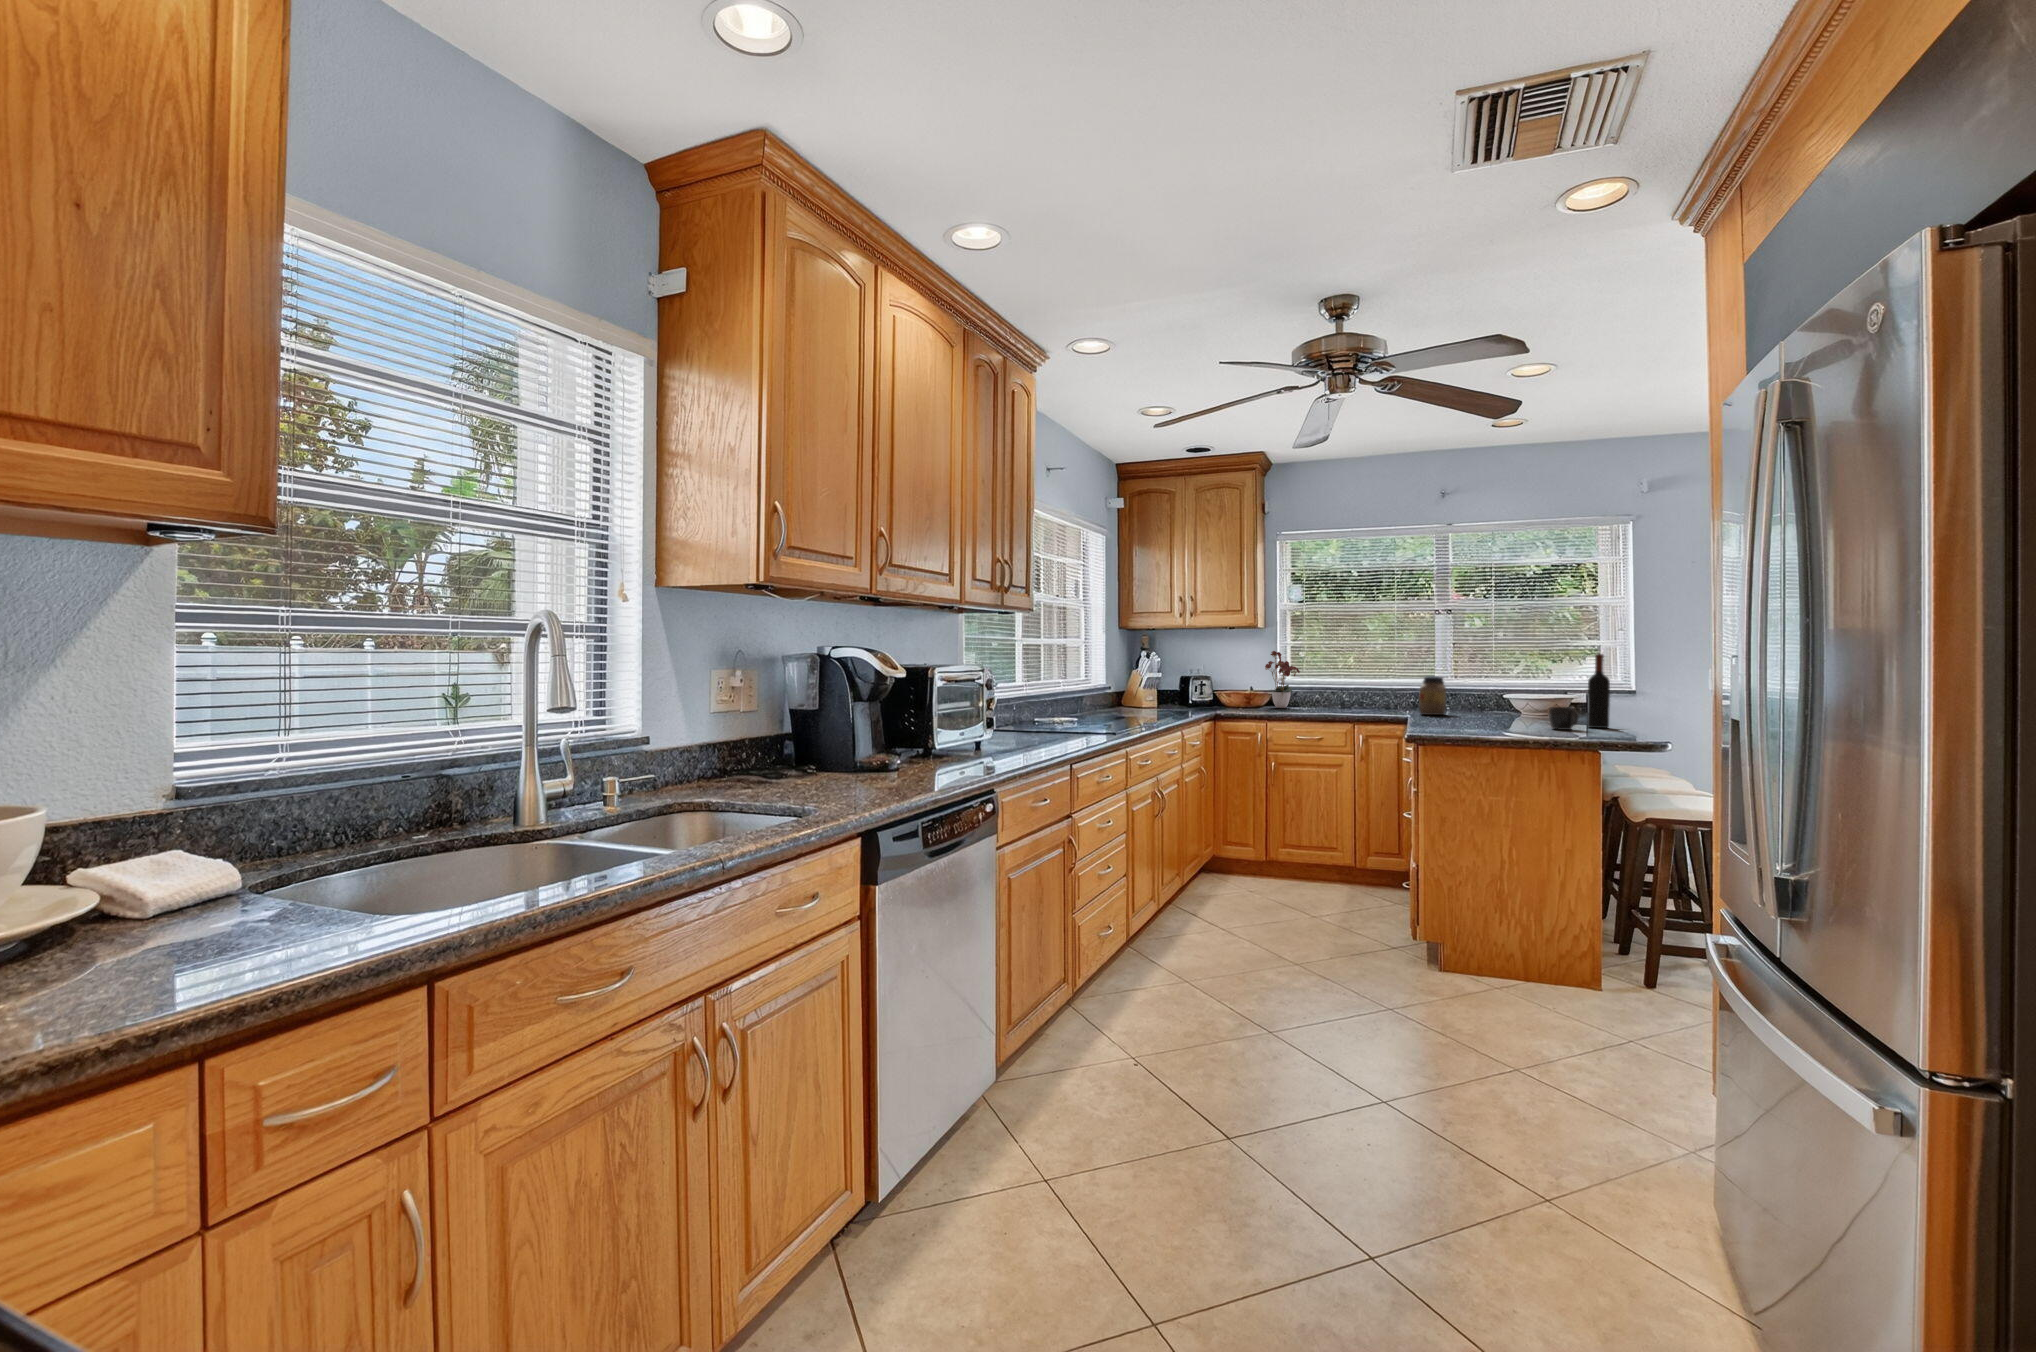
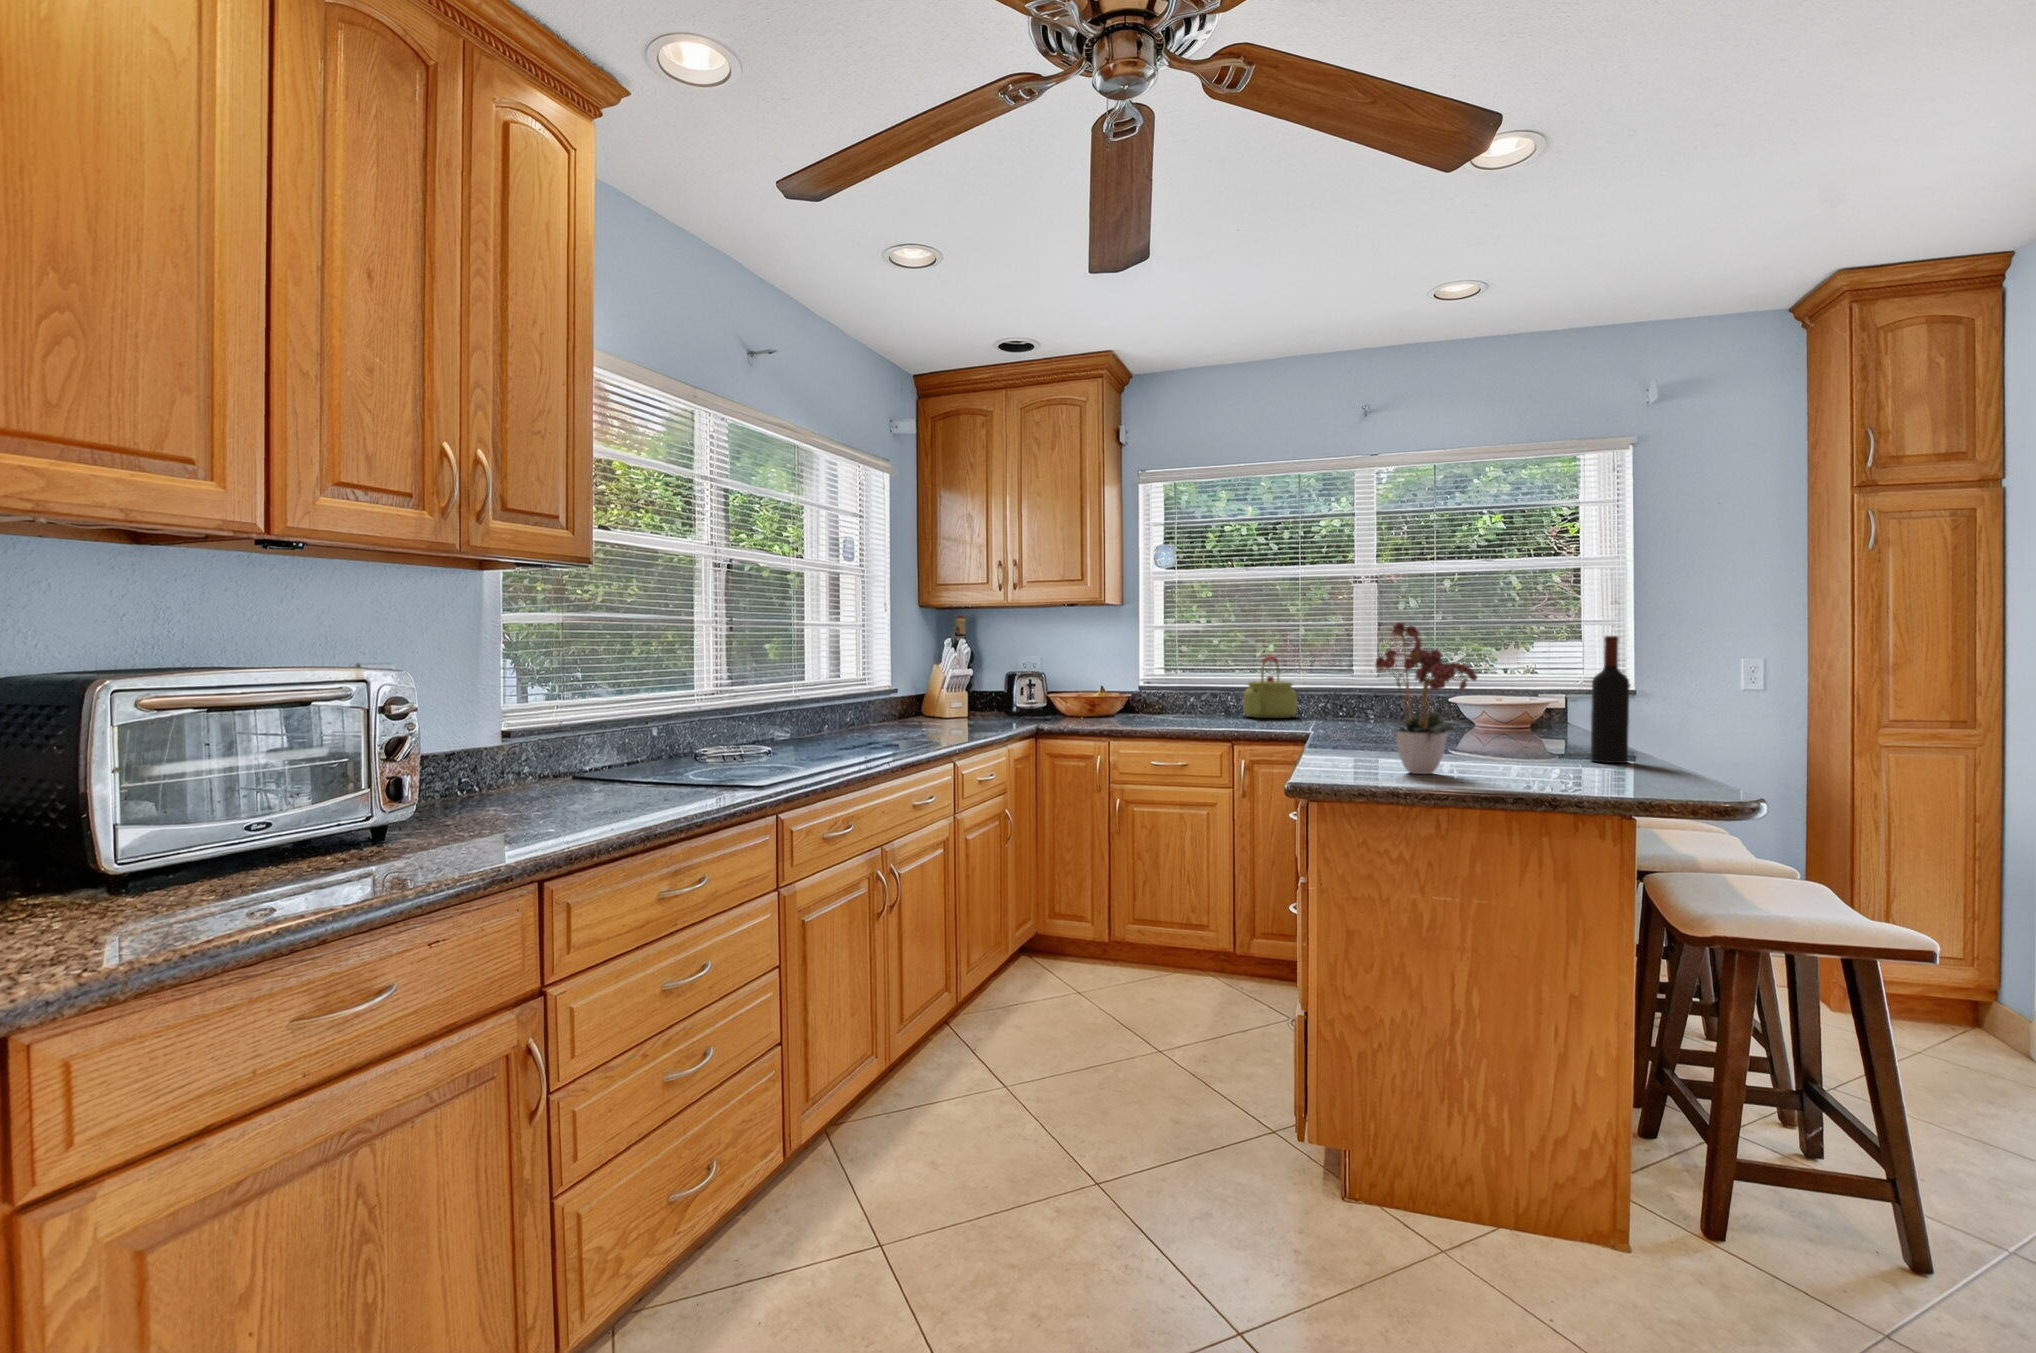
flower arrangement: present [1265,651,1300,708] -> present [1375,622,1477,774]
kettle: none [1356,664,1395,708] -> present [1243,656,1297,718]
jar: present [1419,676,1446,715] -> none [1326,673,1365,732]
mug: present [1549,707,1578,730] -> none [1528,726,1581,767]

